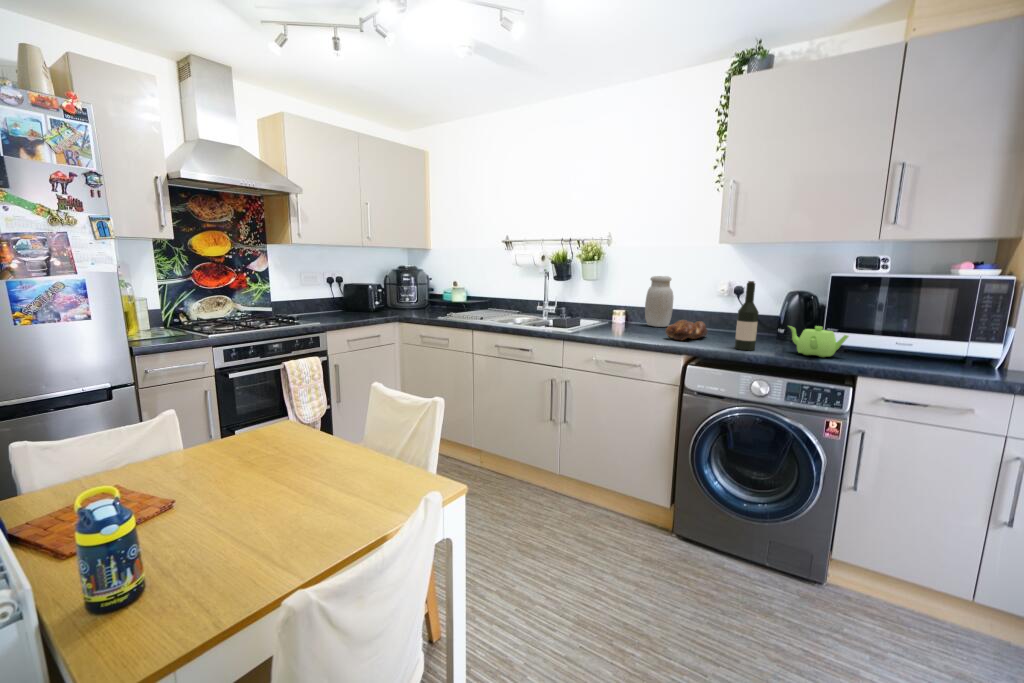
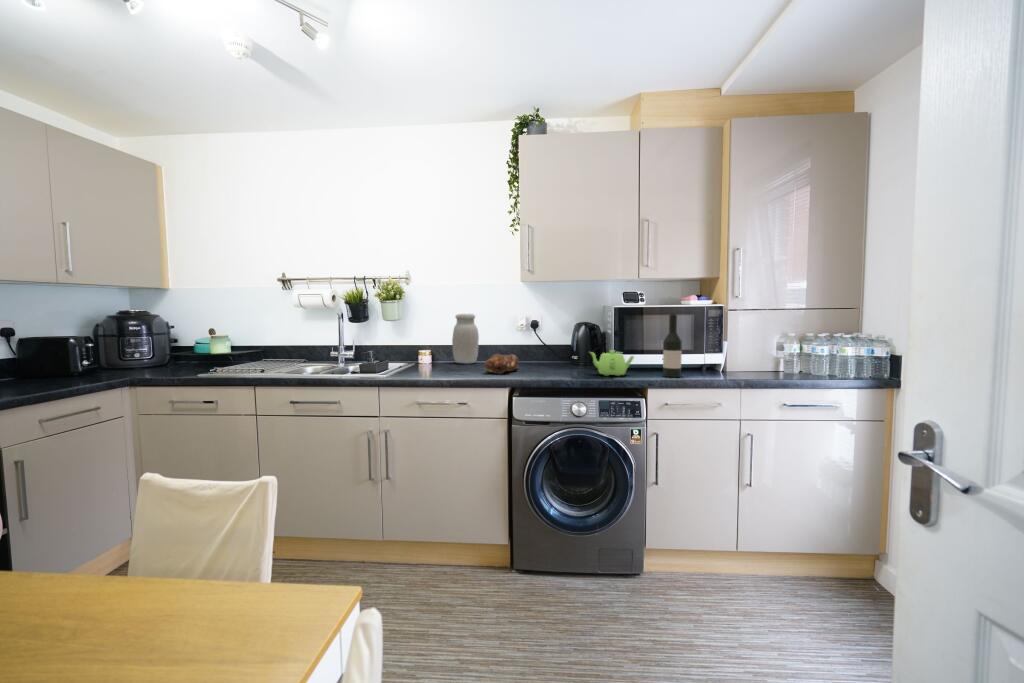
wine bottle: present [735,281,759,350] -> present [663,313,682,377]

